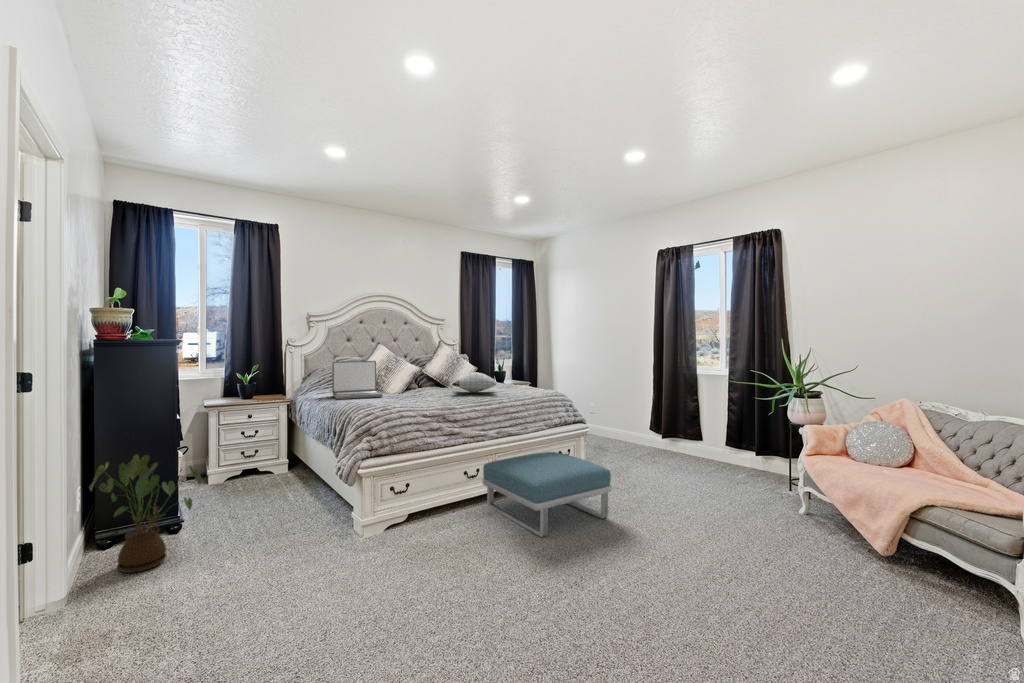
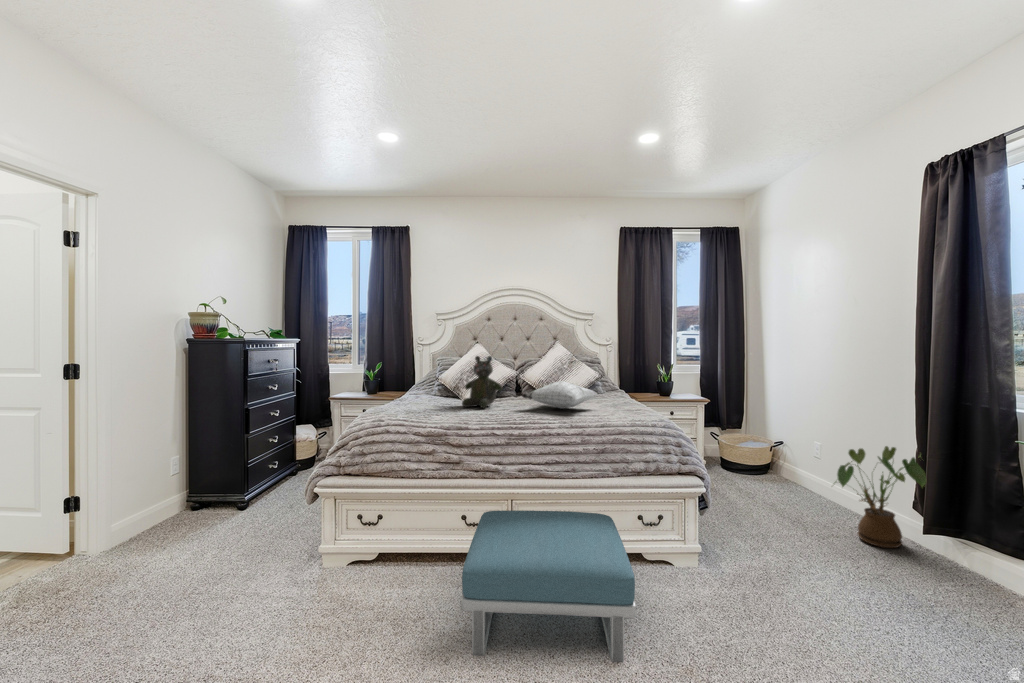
teddy bear: none [397,354,432,397] -> present [462,356,503,408]
laptop: present [332,361,383,399] -> none [398,362,456,404]
house plant: present [89,455,202,573] -> present [835,446,926,548]

